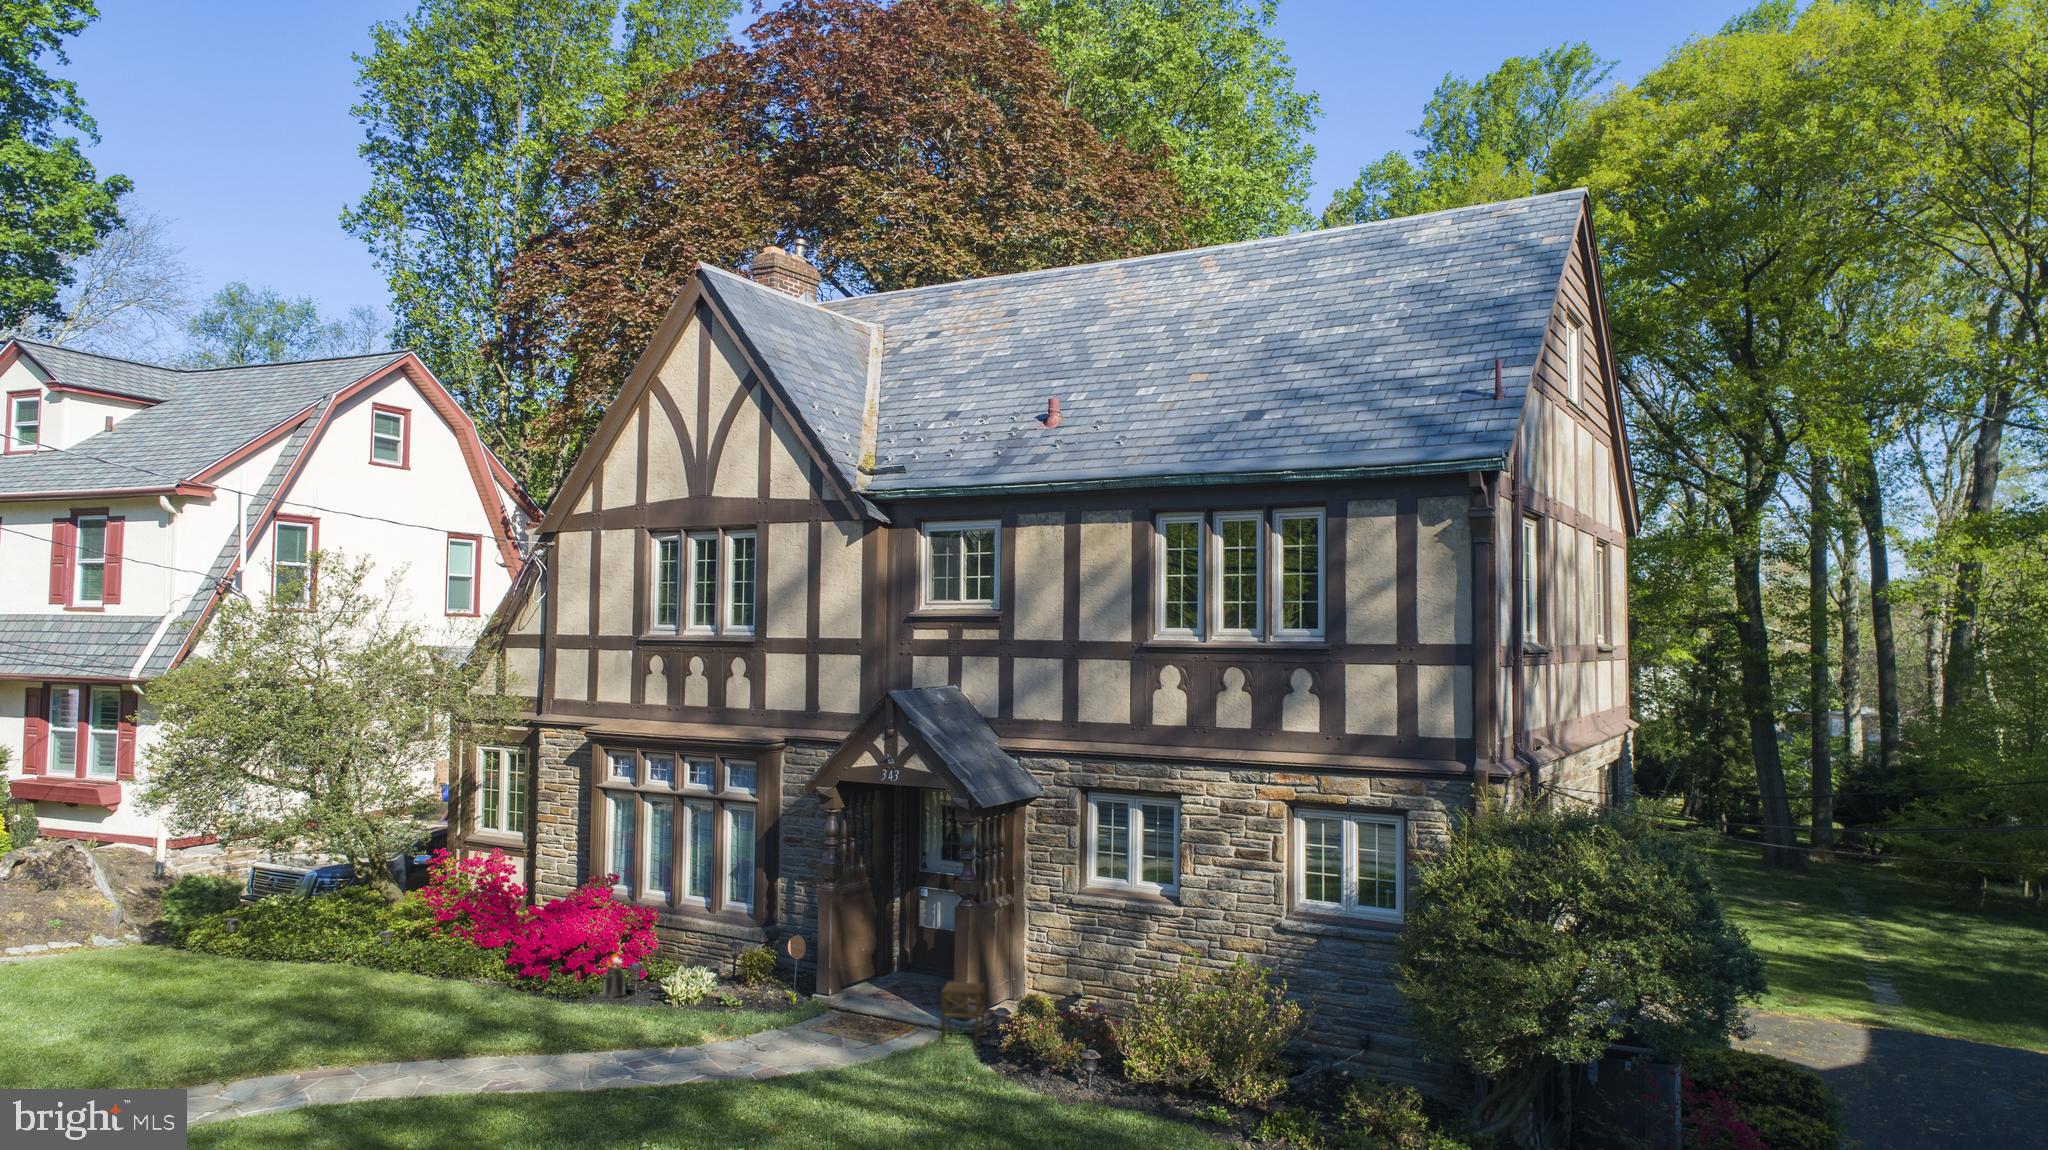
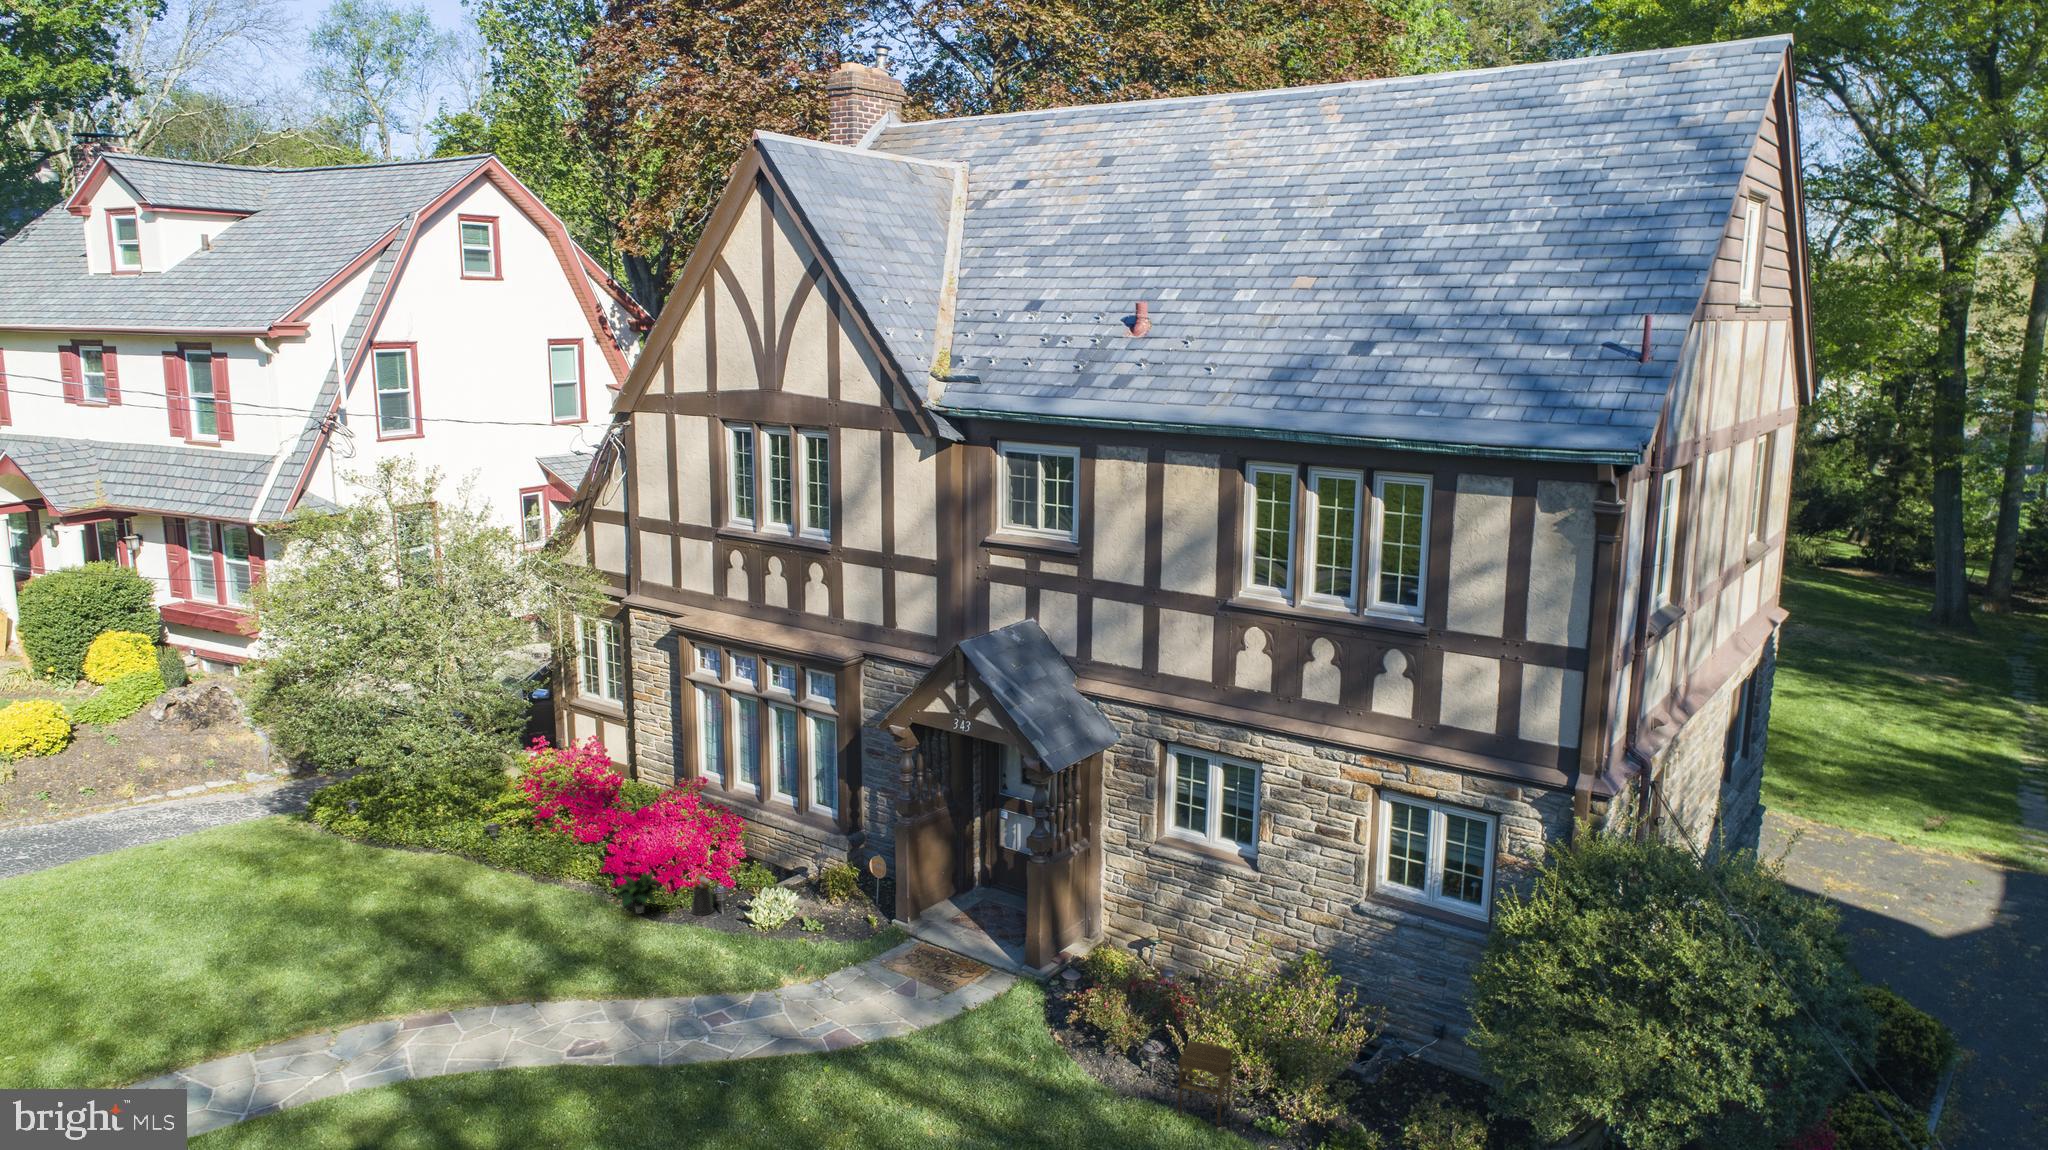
potted plant: none [522,951,581,997] -> present [615,872,666,914]
side table: present [941,982,985,1046] -> present [1177,1041,1233,1126]

